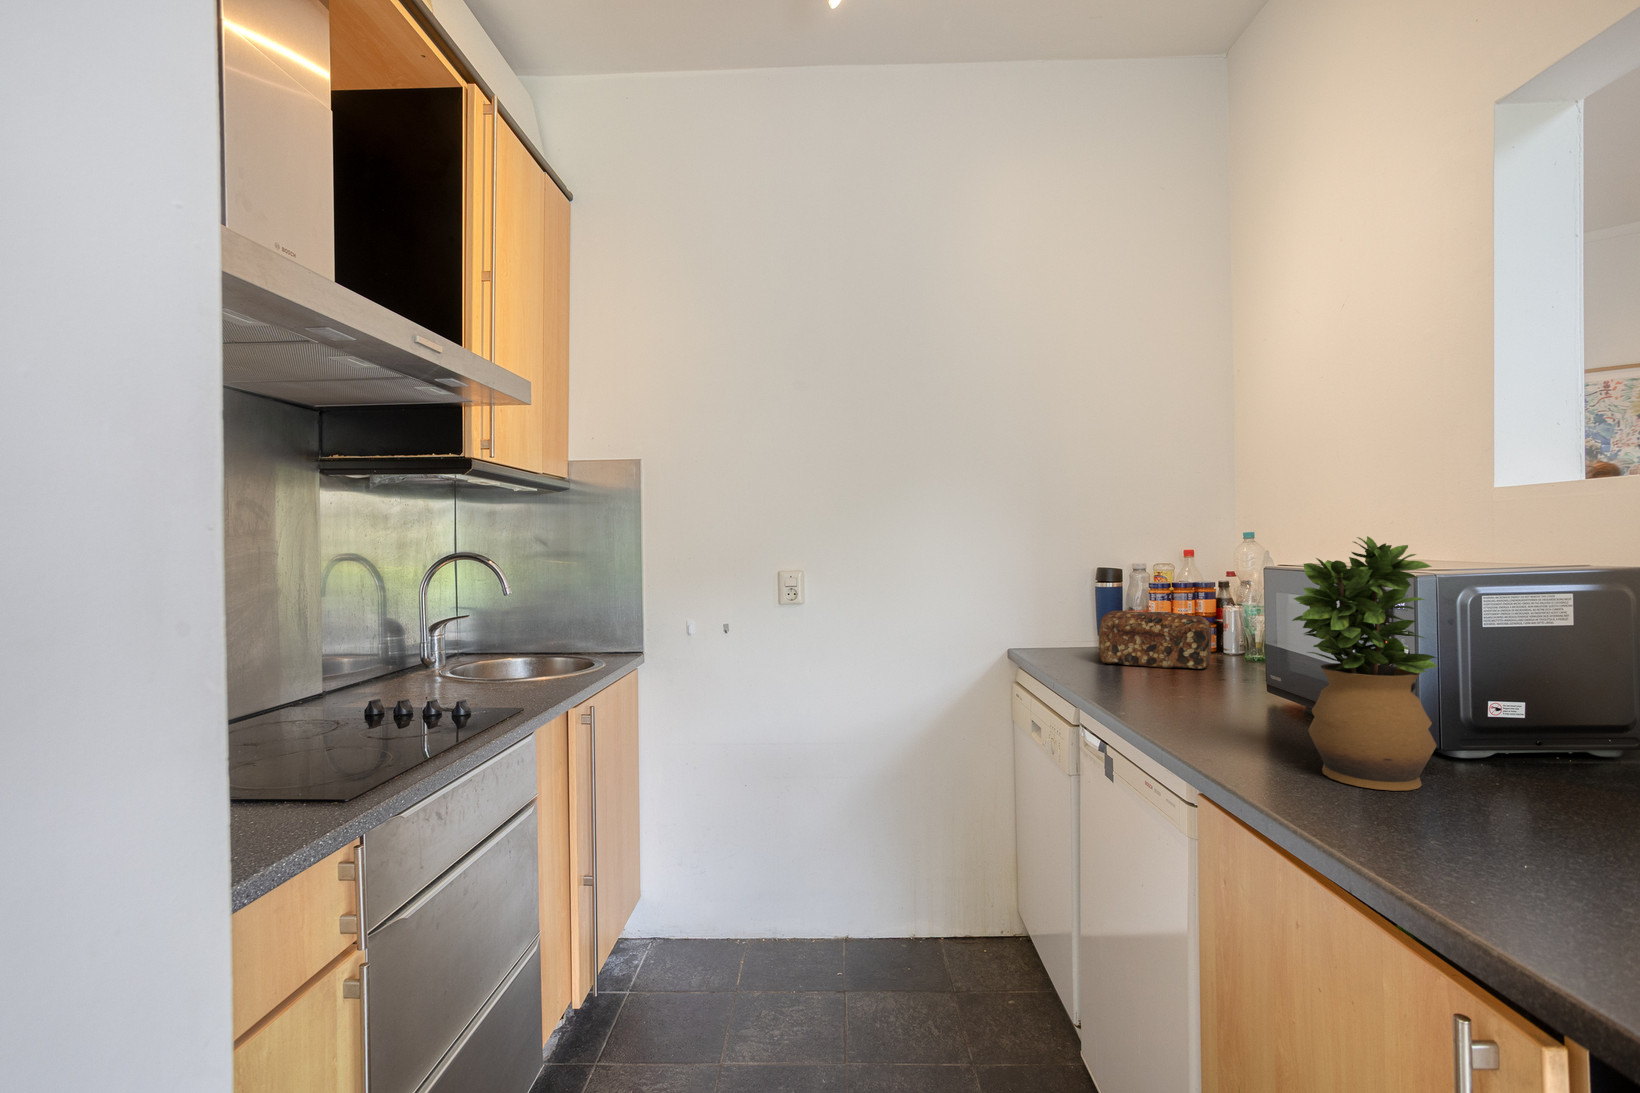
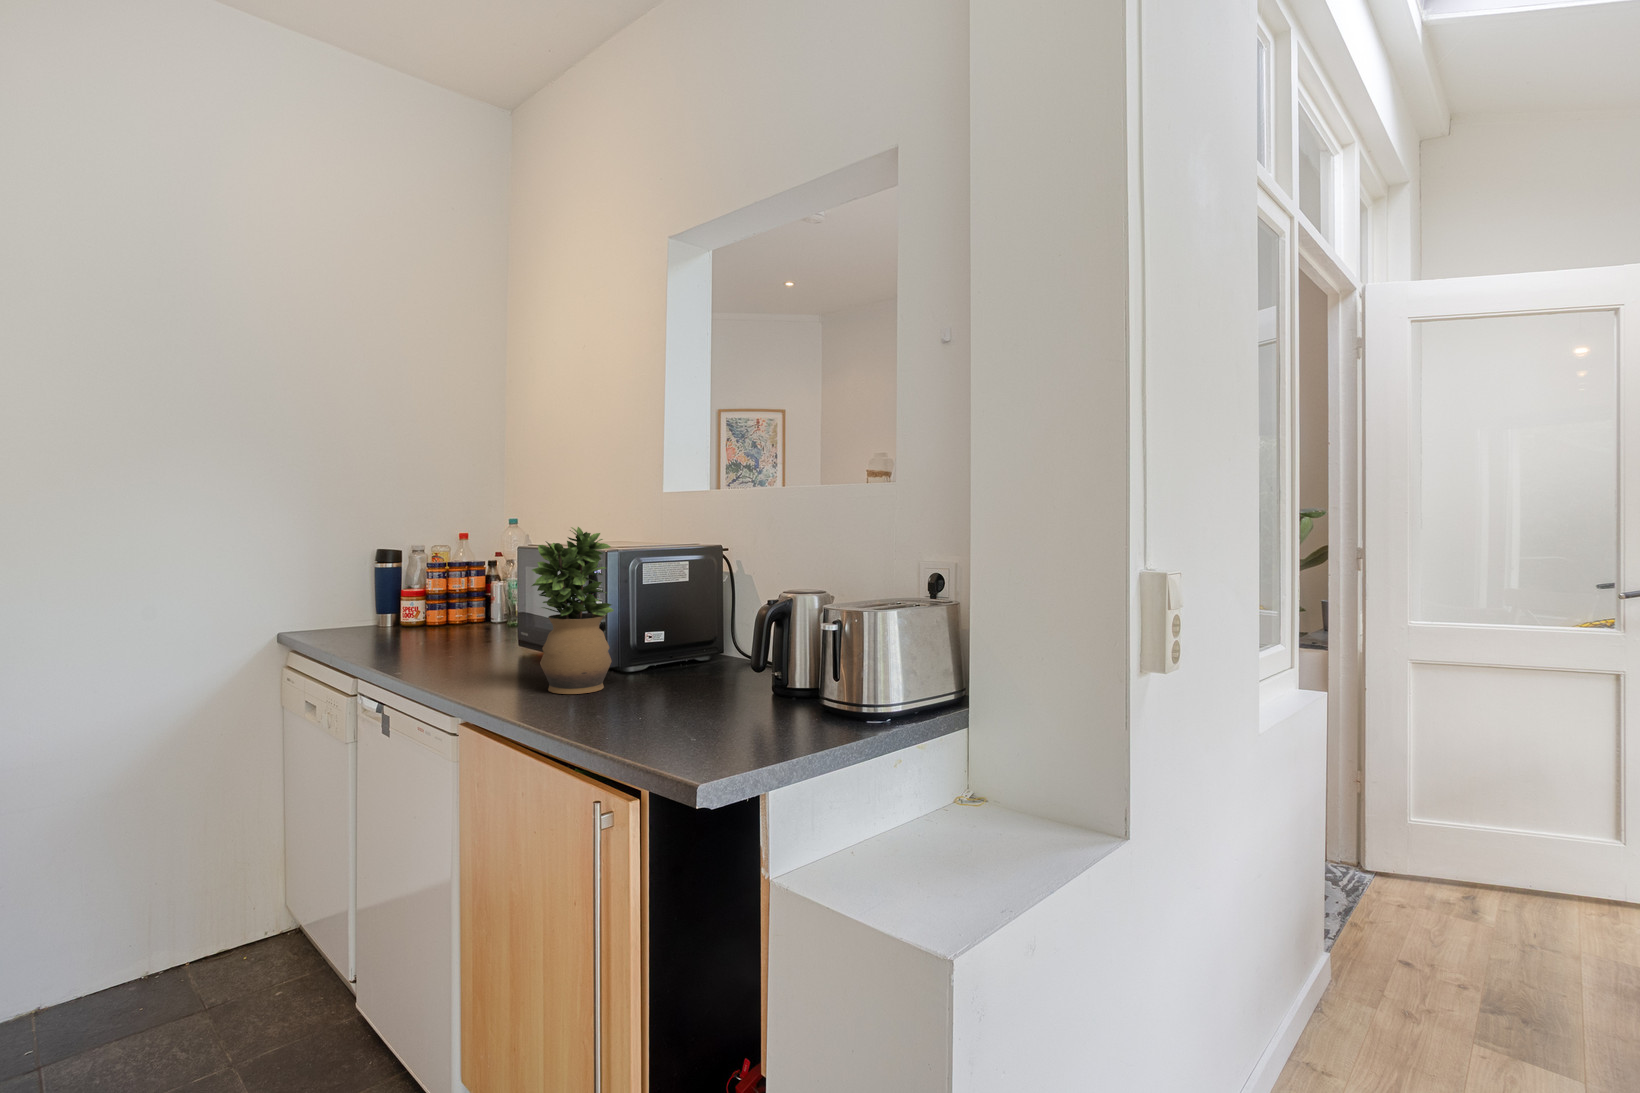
bread loaf: present [1099,611,1212,669] -> none [378,588,481,639]

